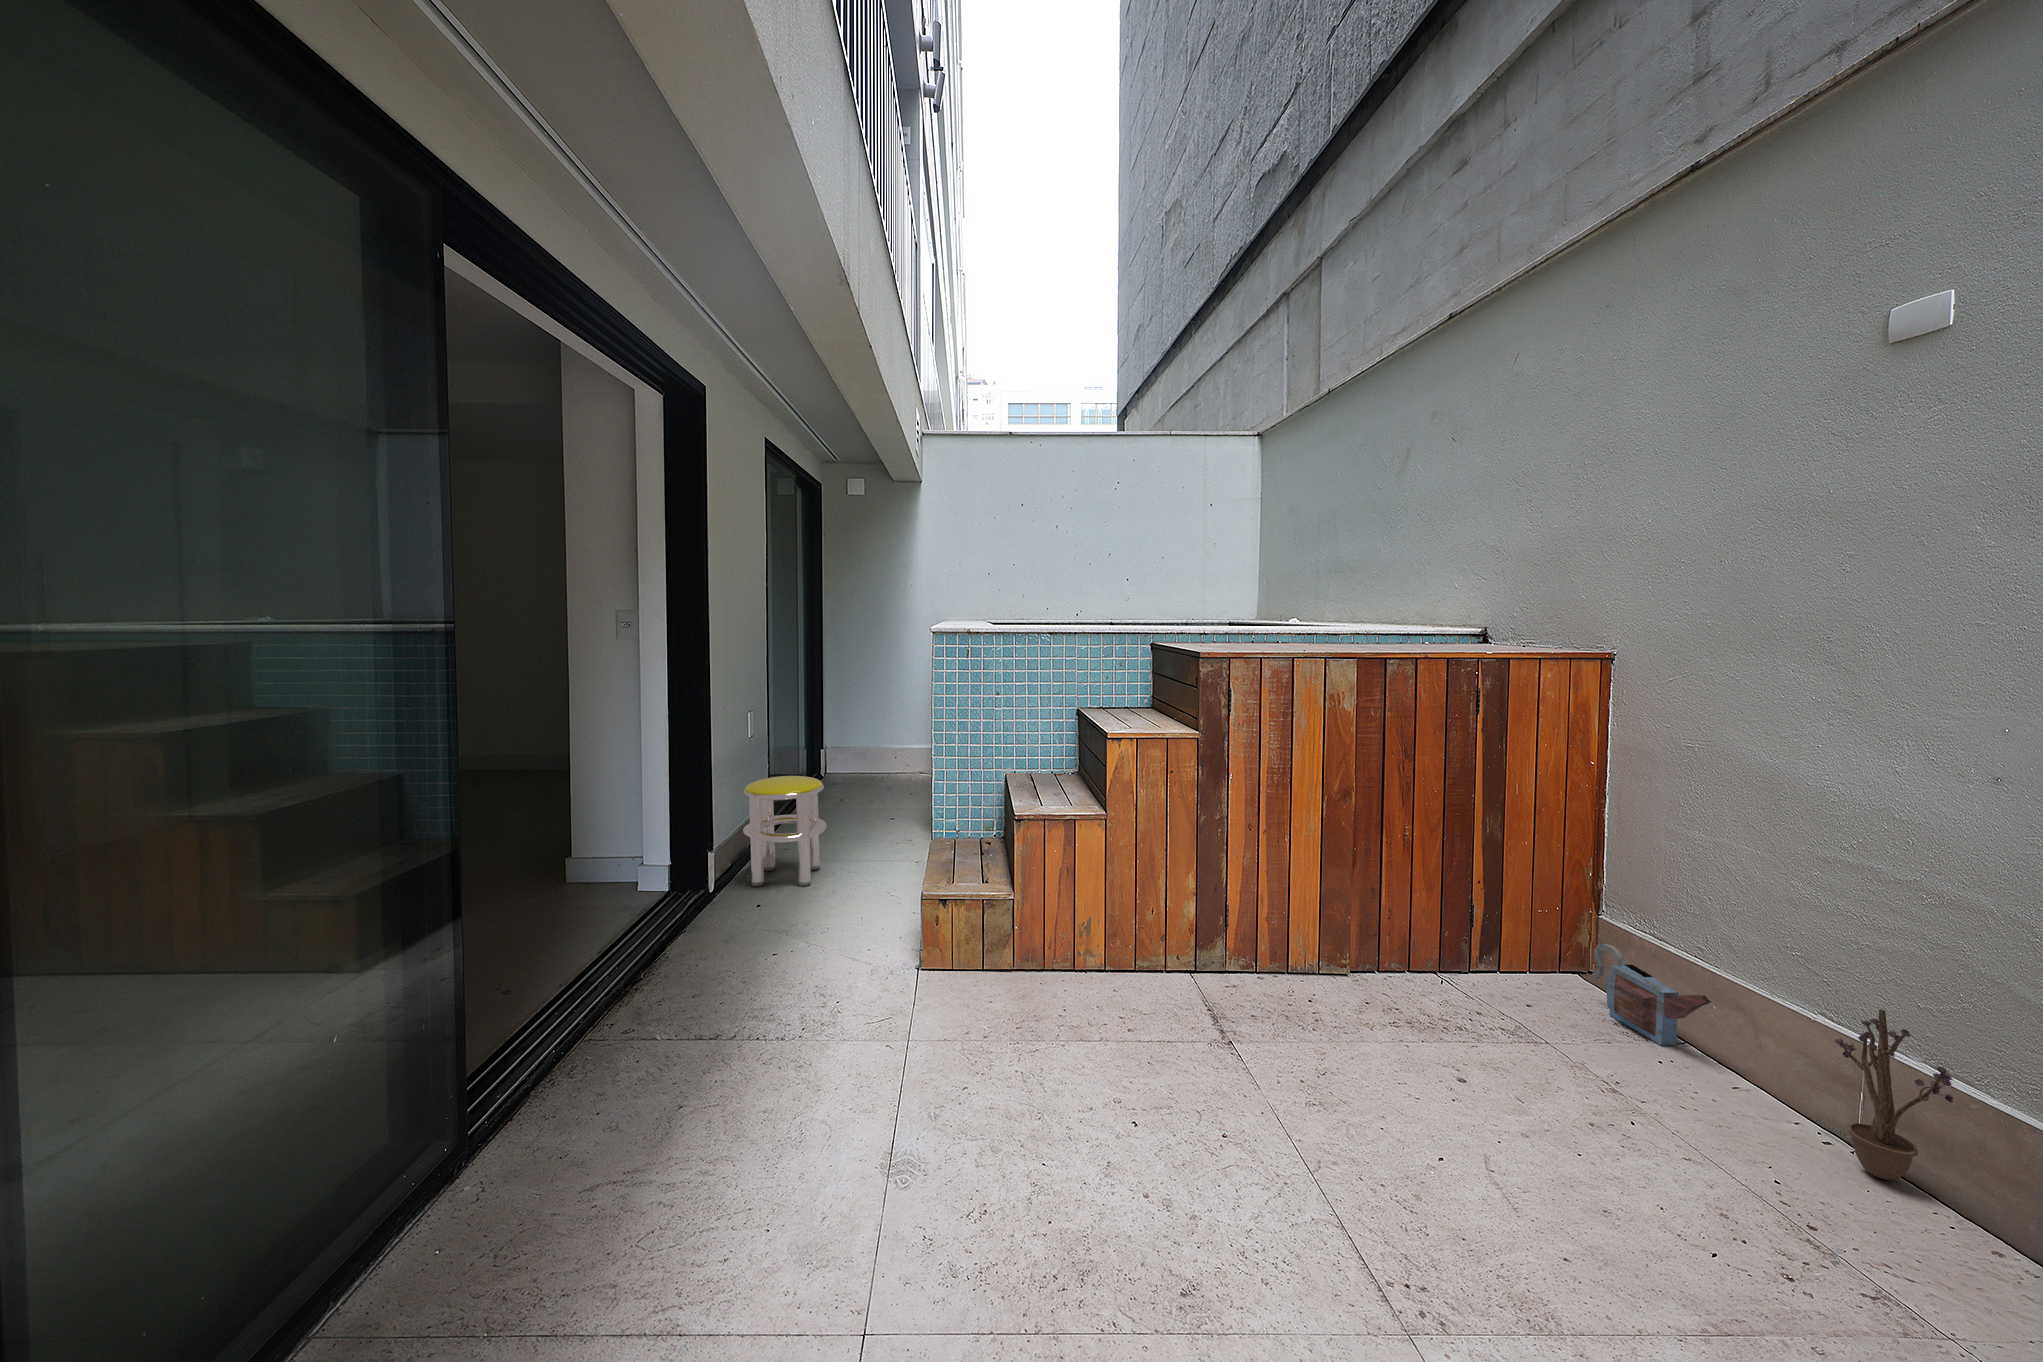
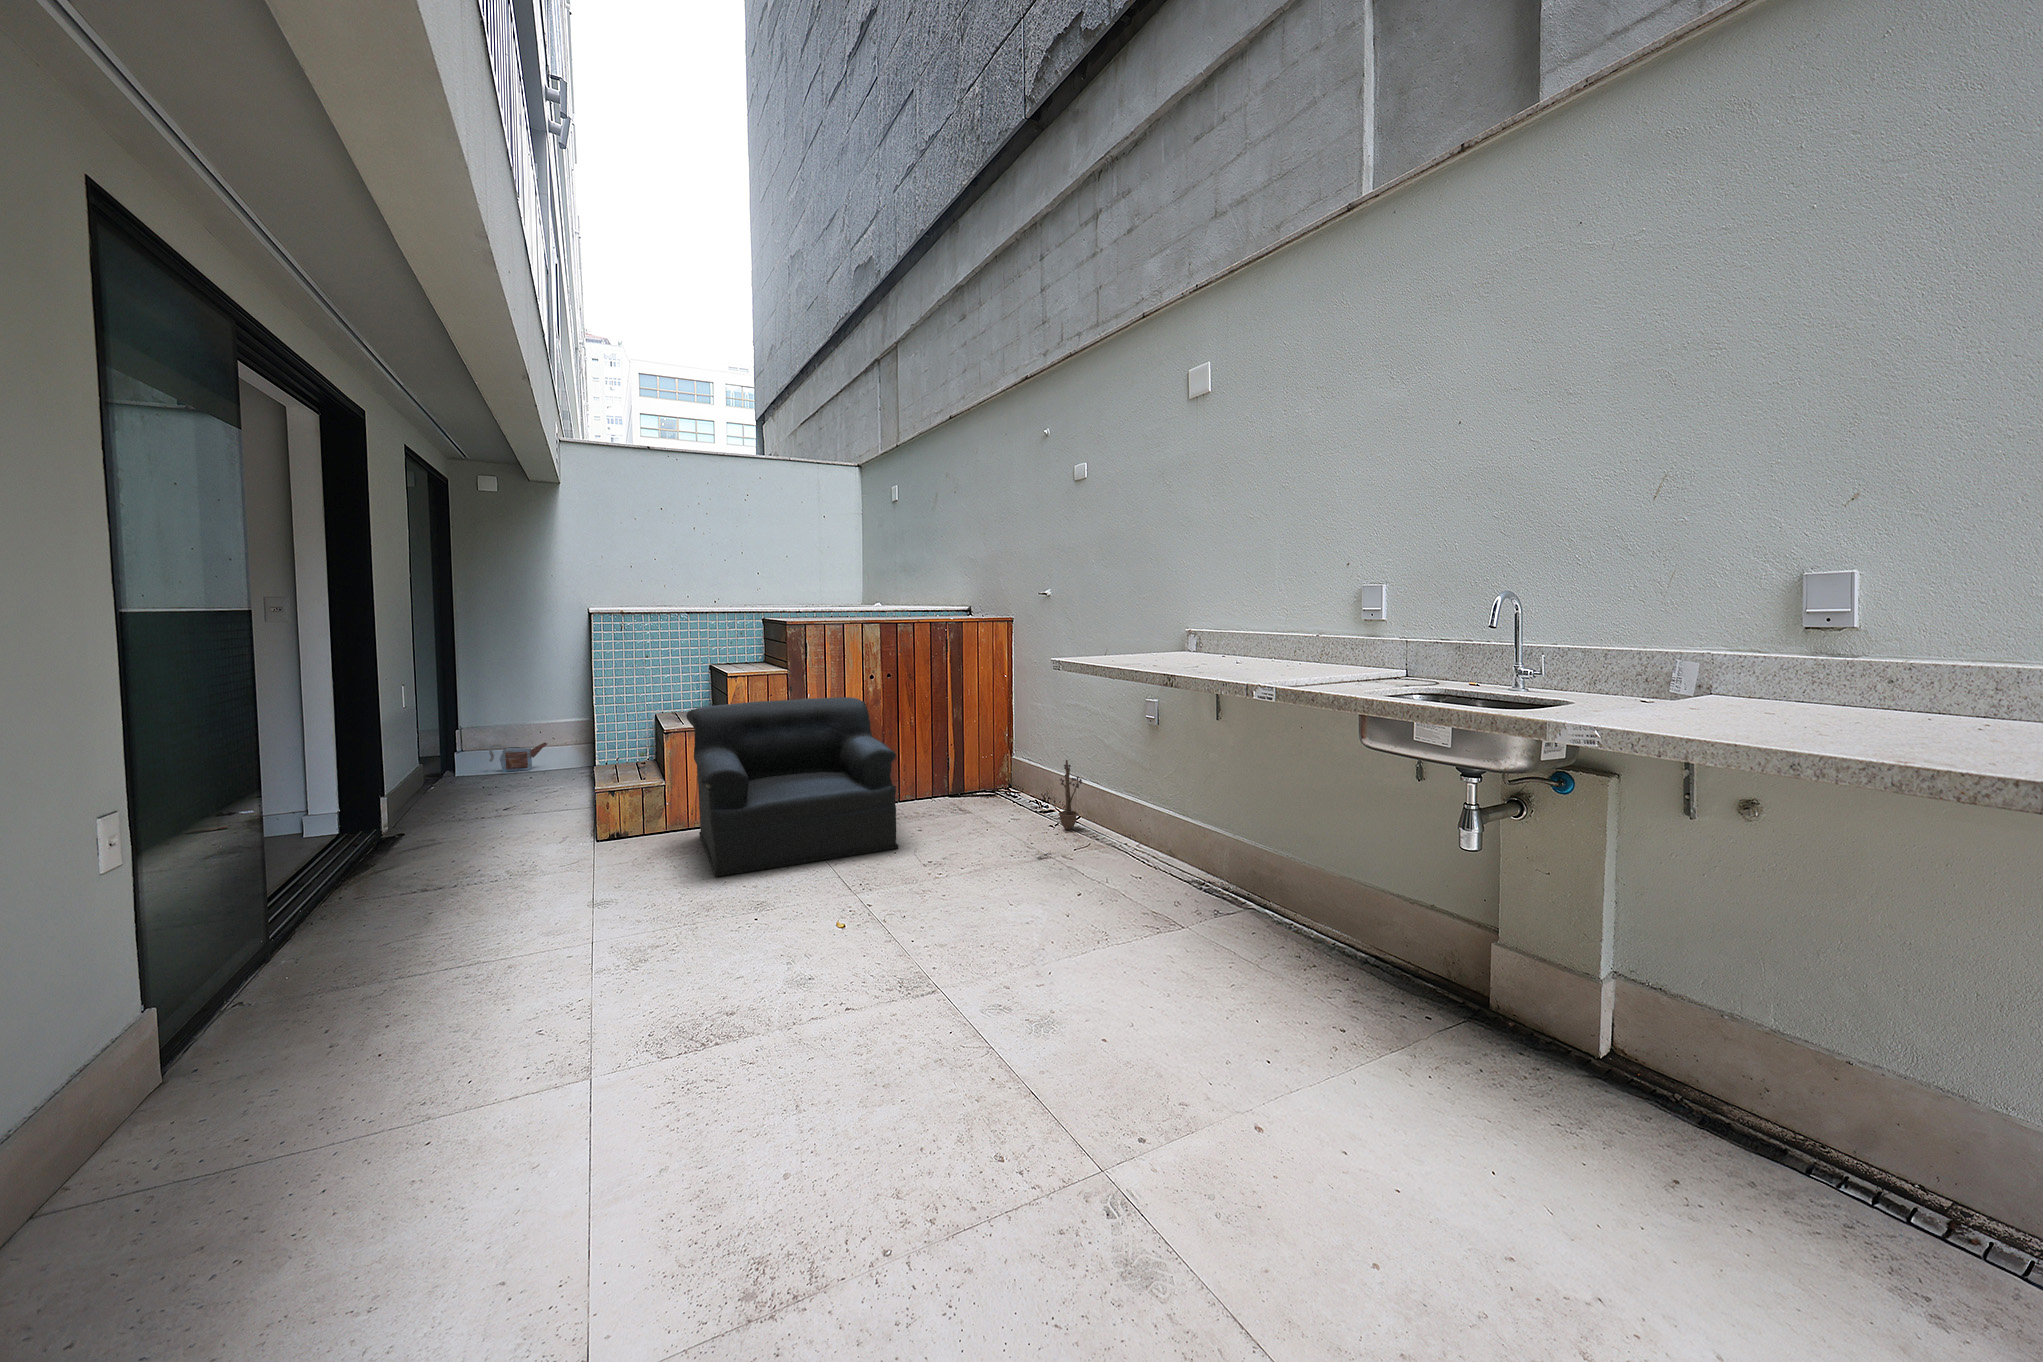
stool: present [743,776,827,887] -> none [405,736,492,828]
armchair: none [1049,784,1445,1137] -> present [686,697,898,877]
watering can: present [1592,944,1711,1046] -> present [489,742,547,772]

